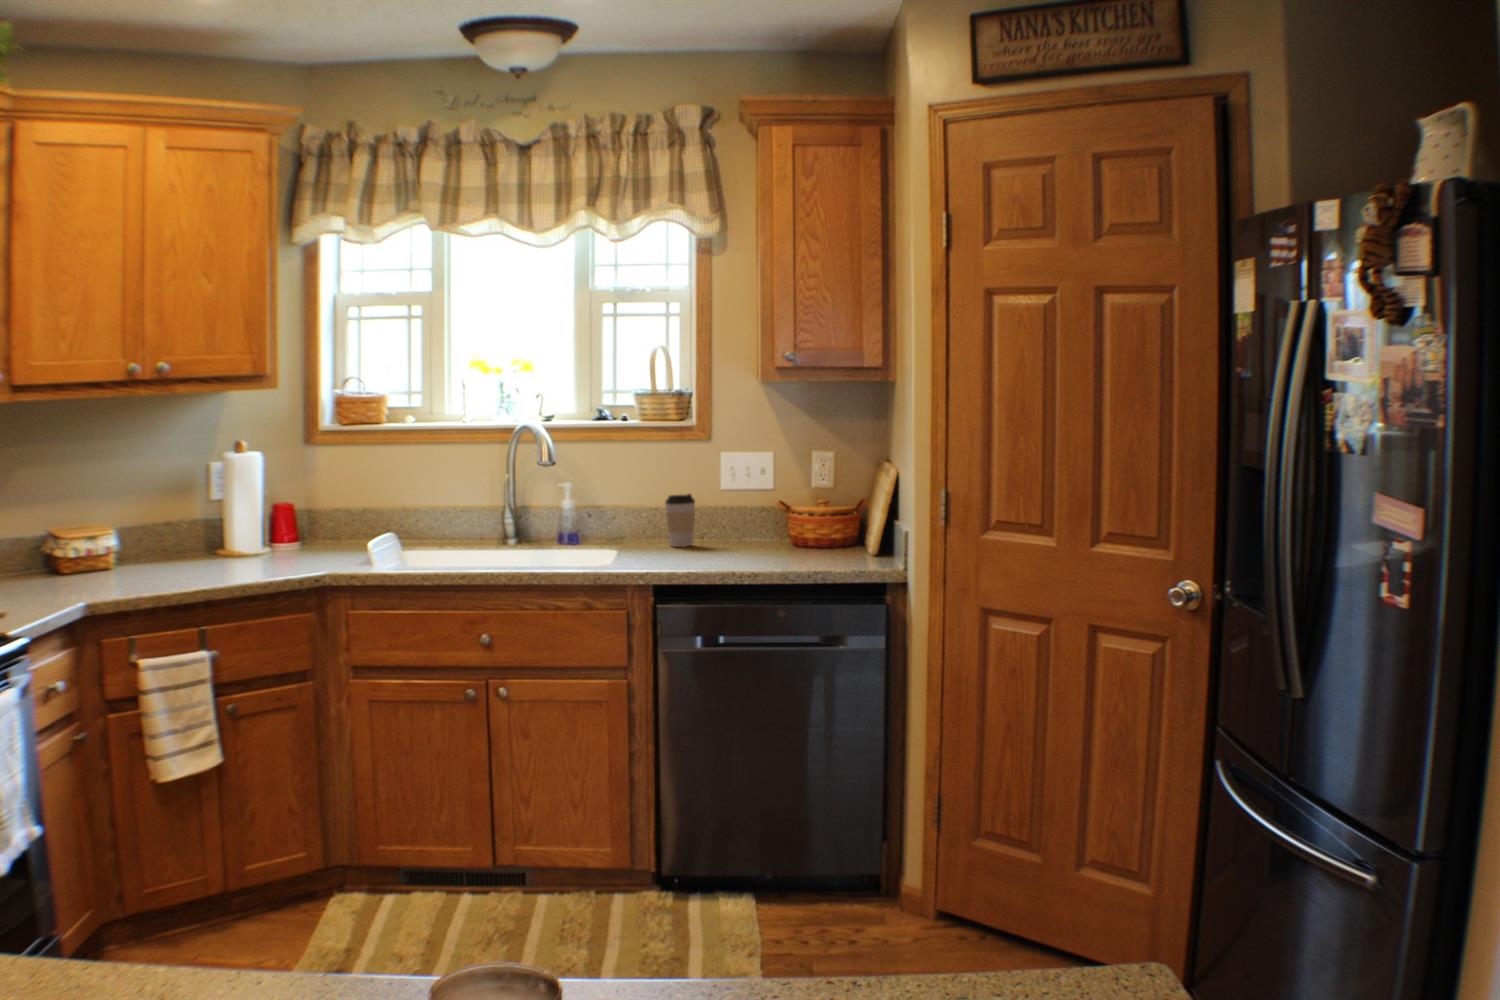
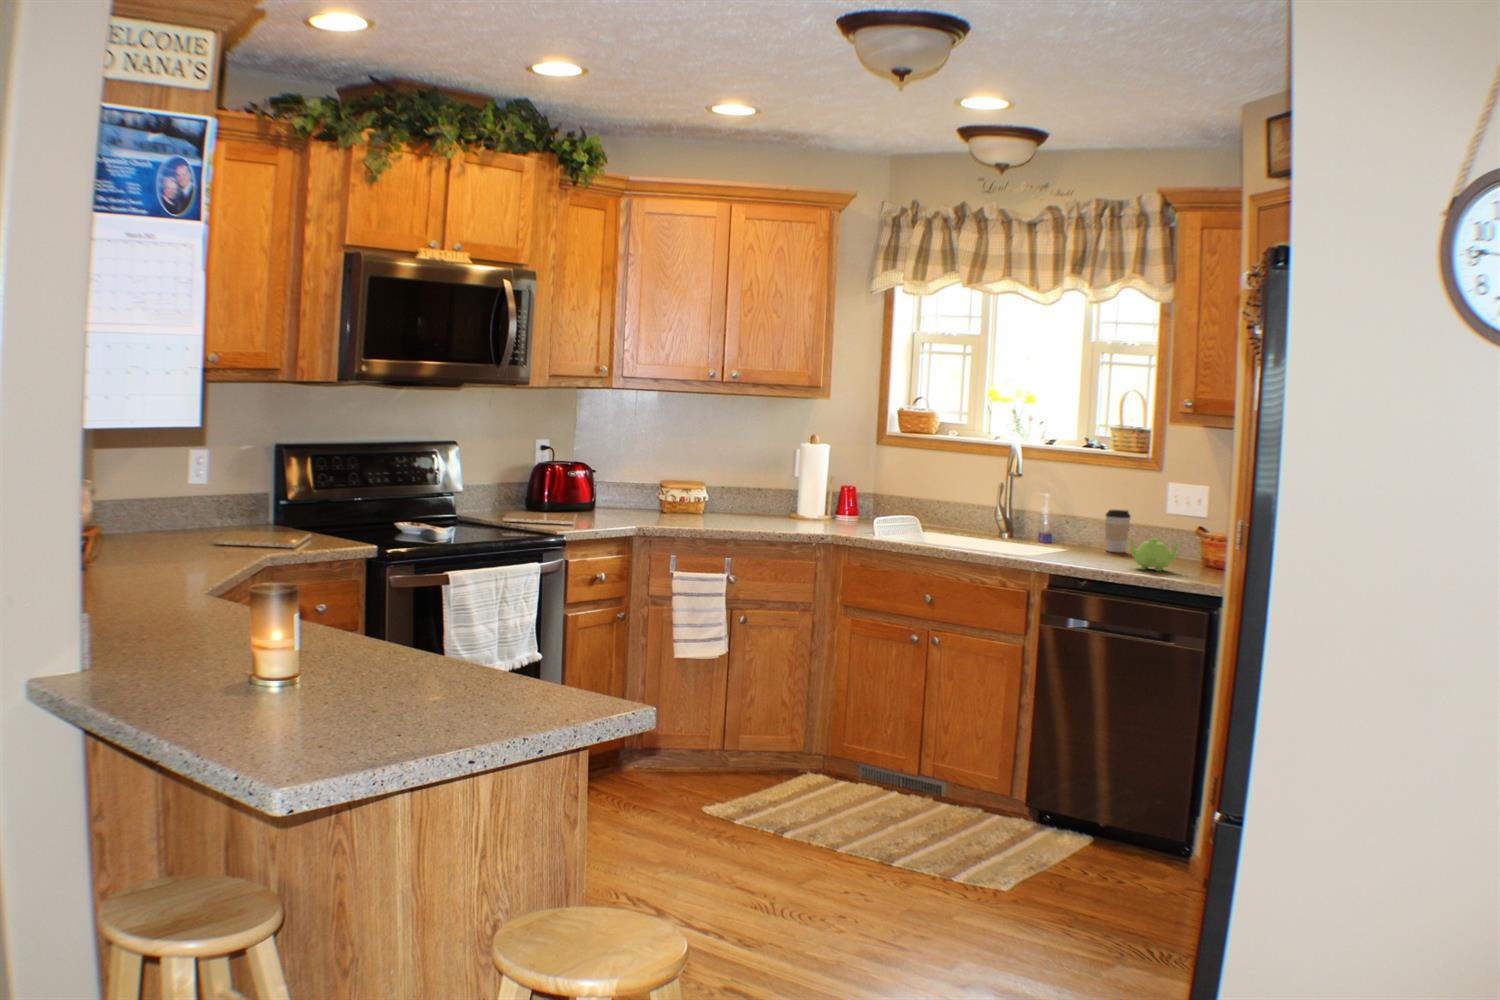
teapot: none [737,520,803,562] -> present [1127,537,1180,571]

